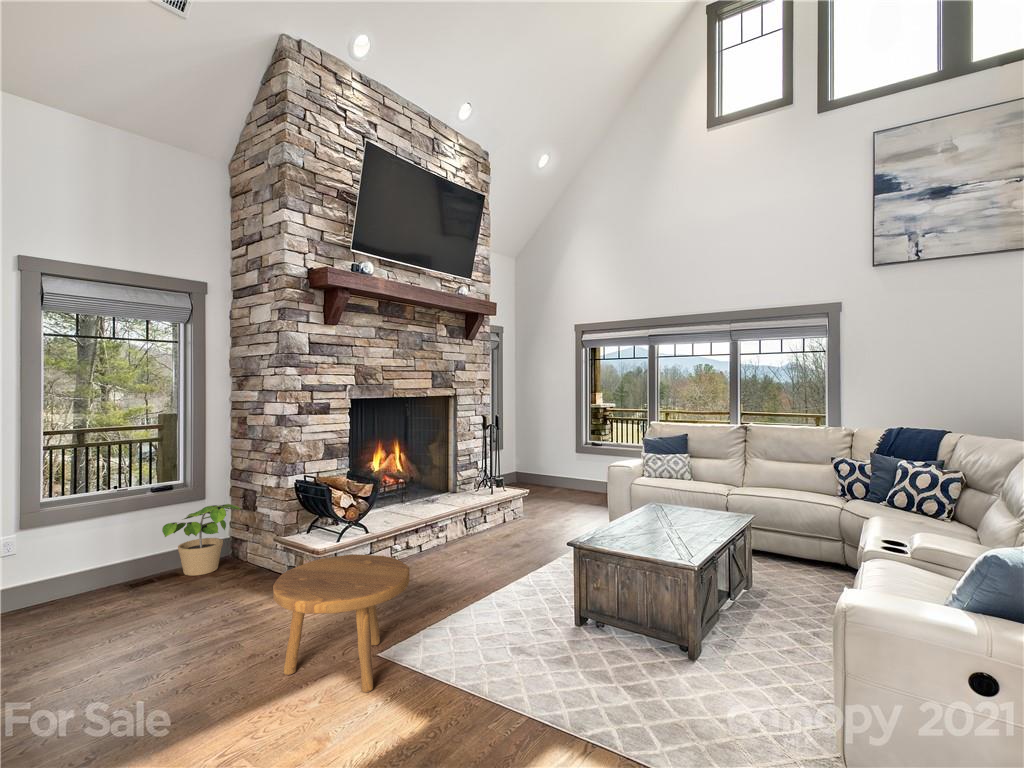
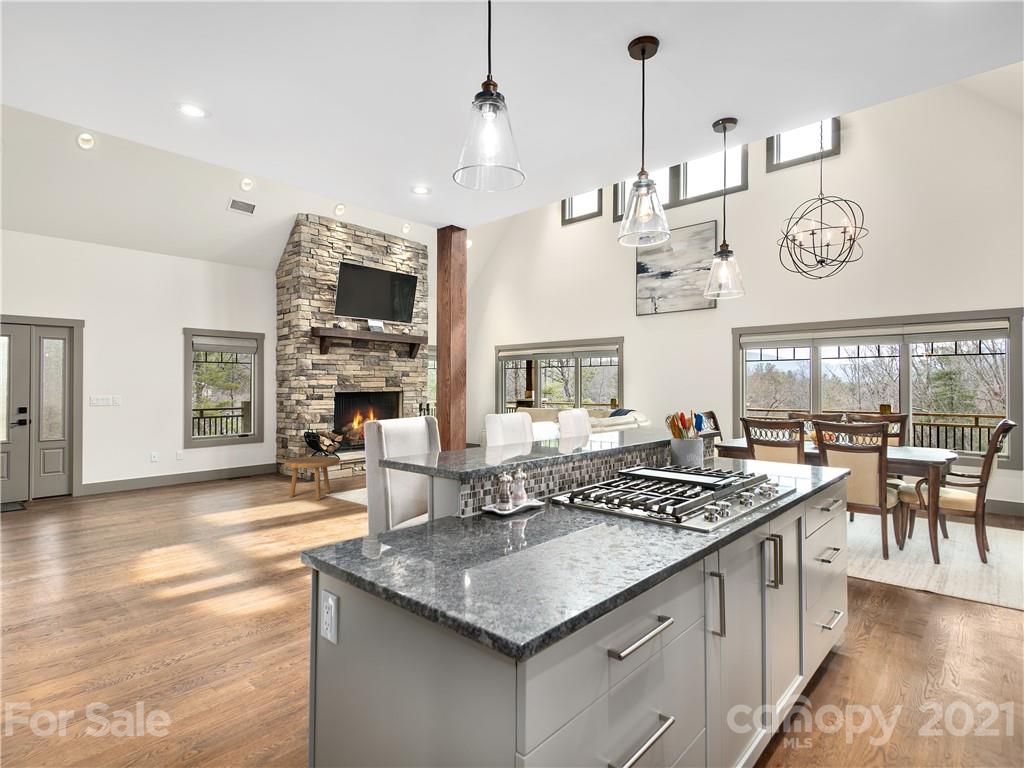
potted plant: present [162,504,240,576] -> none [244,443,280,477]

